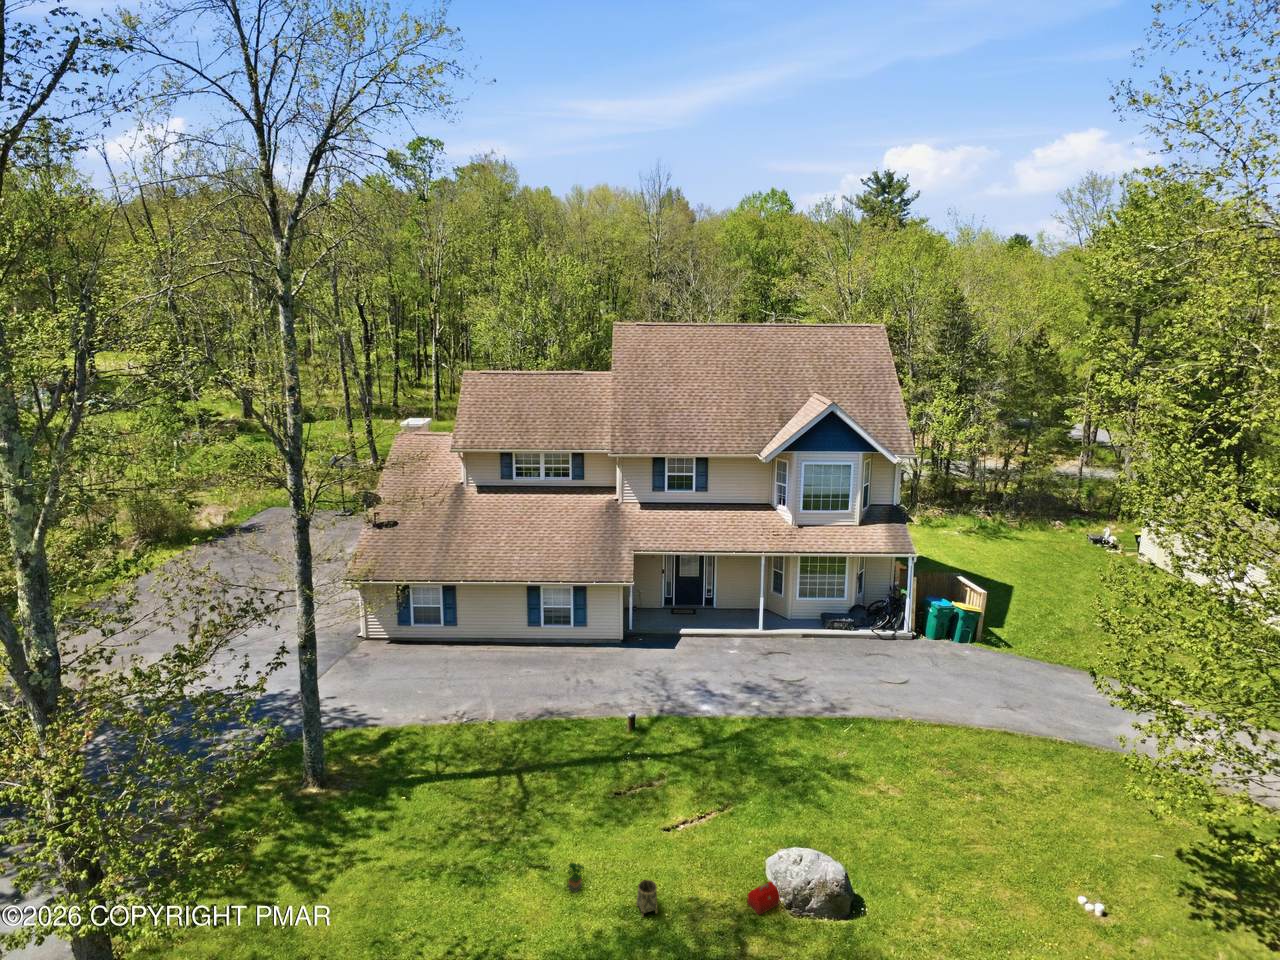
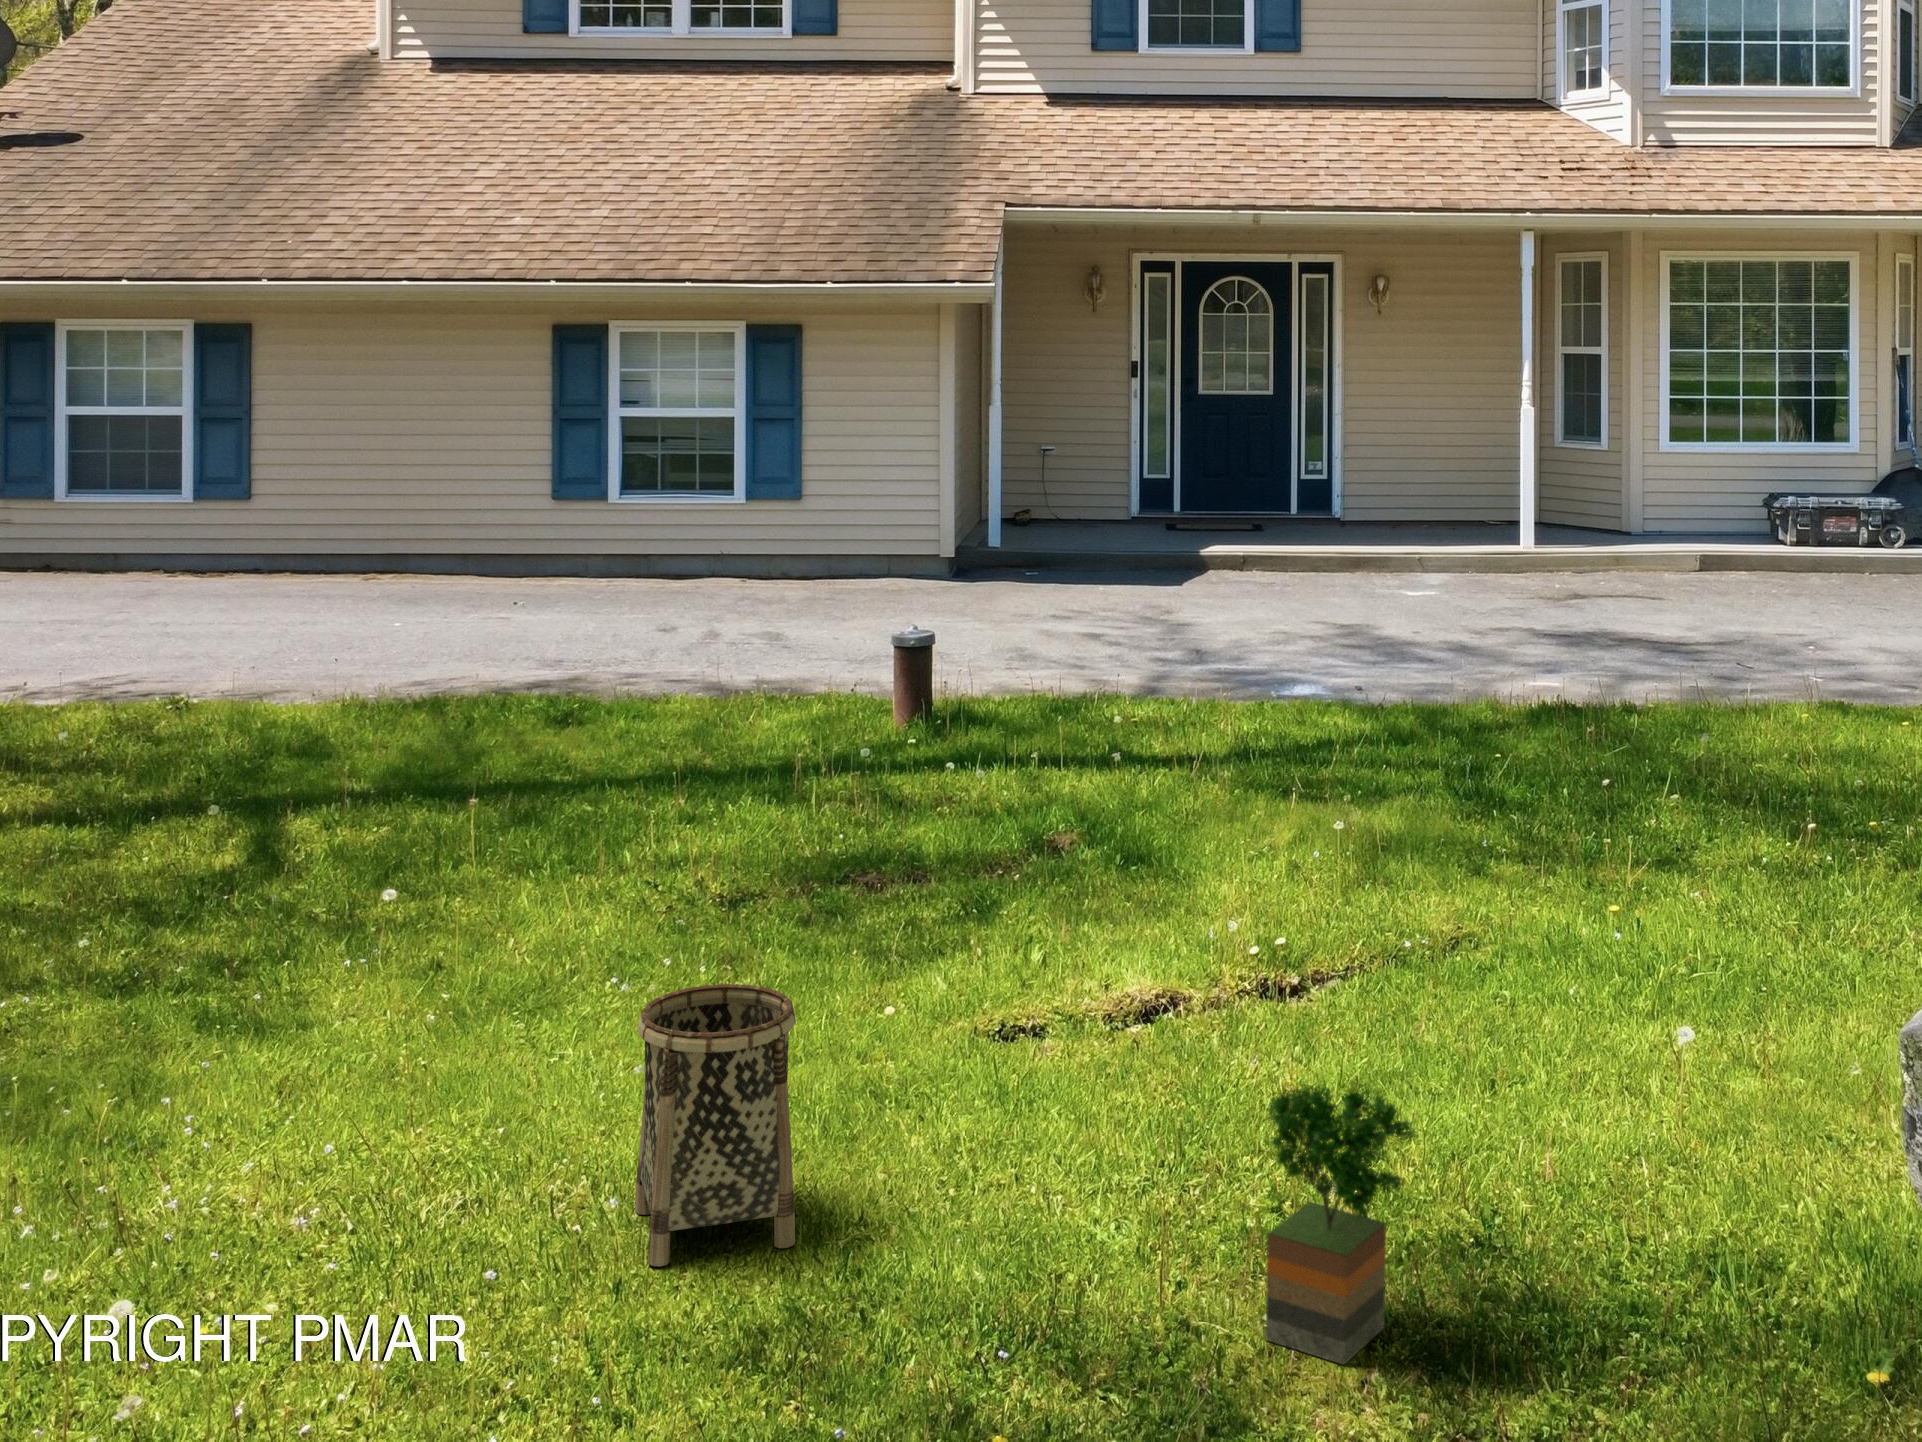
potted tree: present [568,863,584,892] -> present [1265,1084,1415,1365]
toolbox: present [747,881,780,915] -> none [1529,1024,1786,1258]

